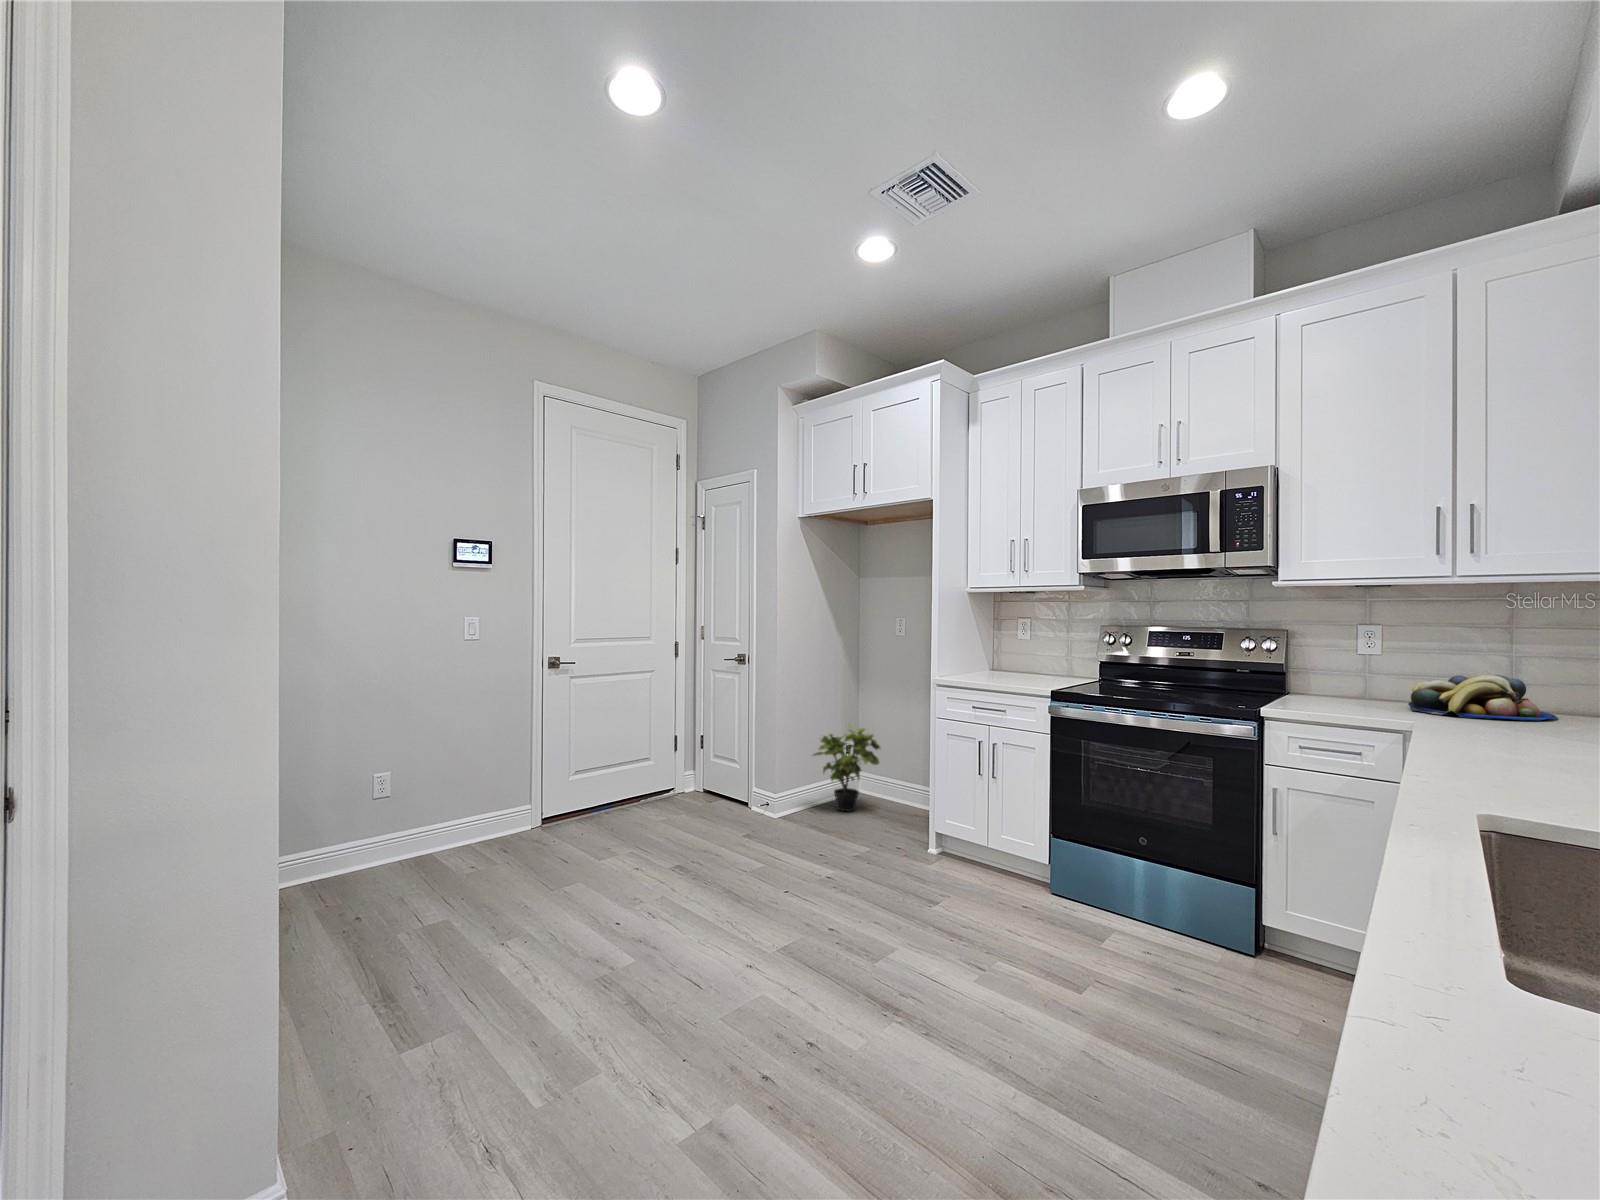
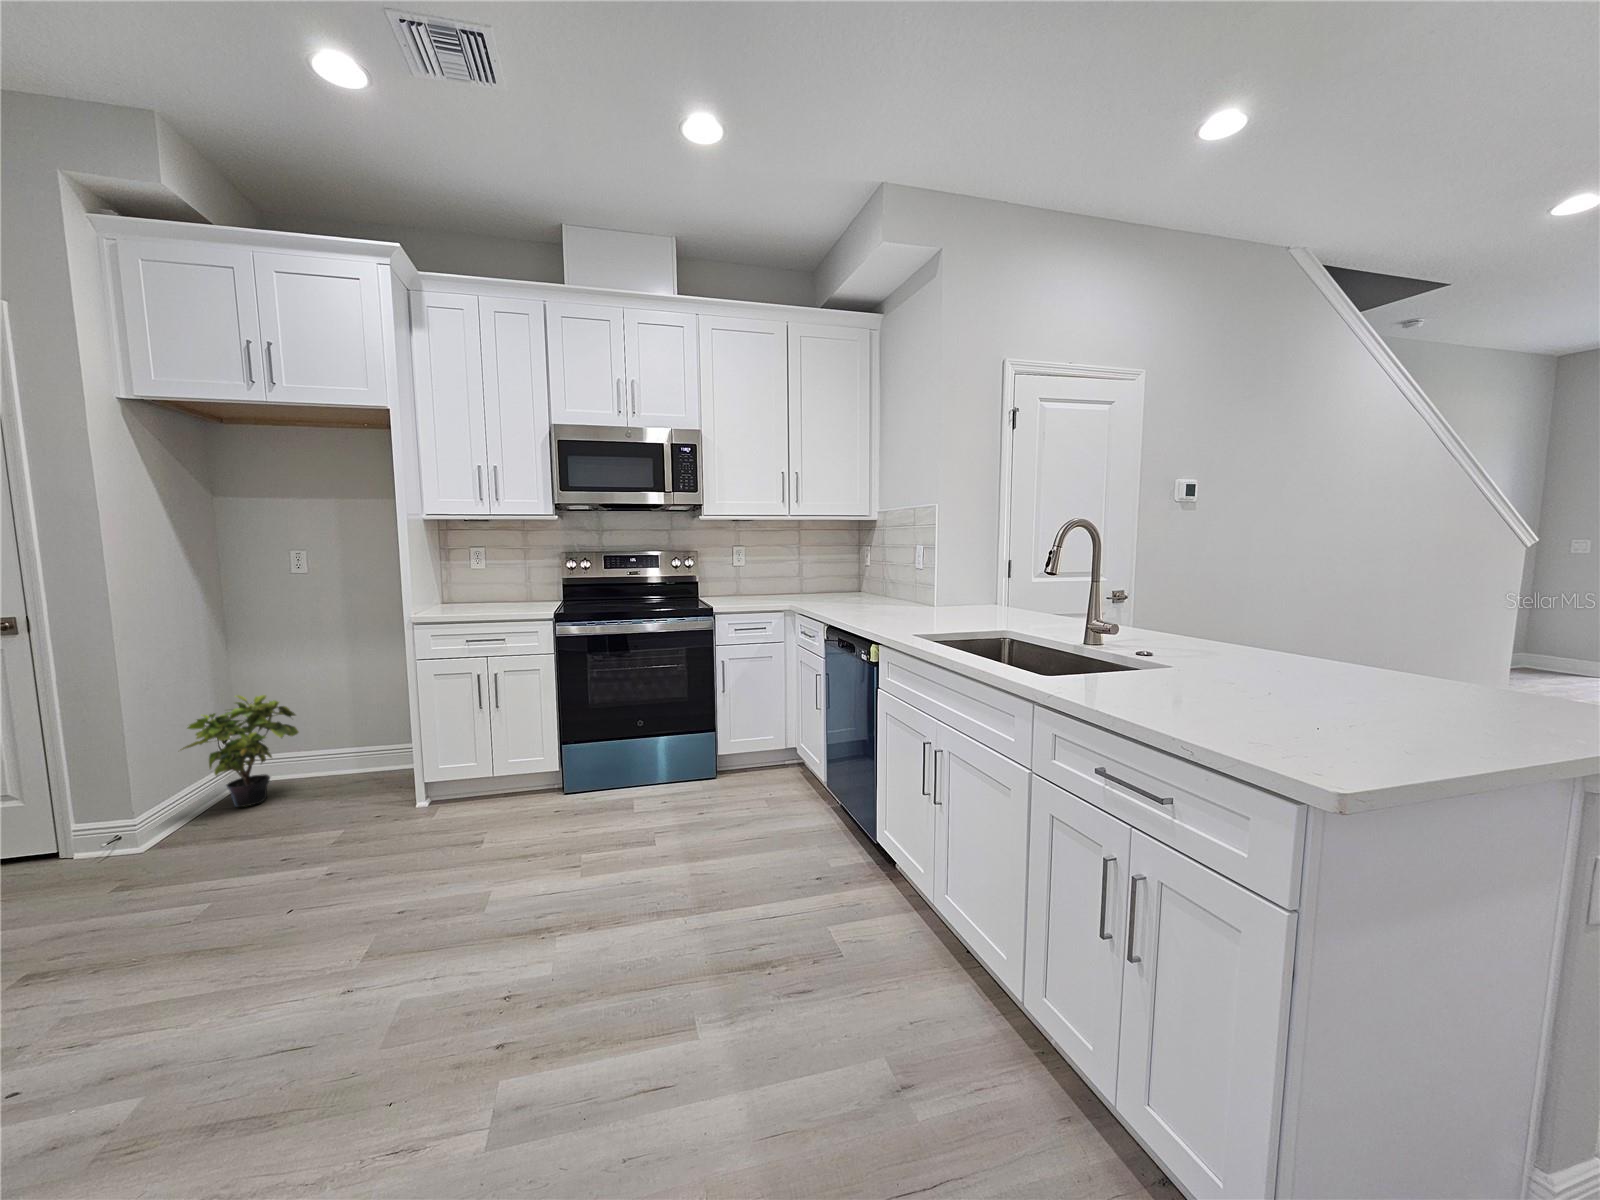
fruit bowl: present [1408,675,1557,721] -> none [767,569,827,594]

